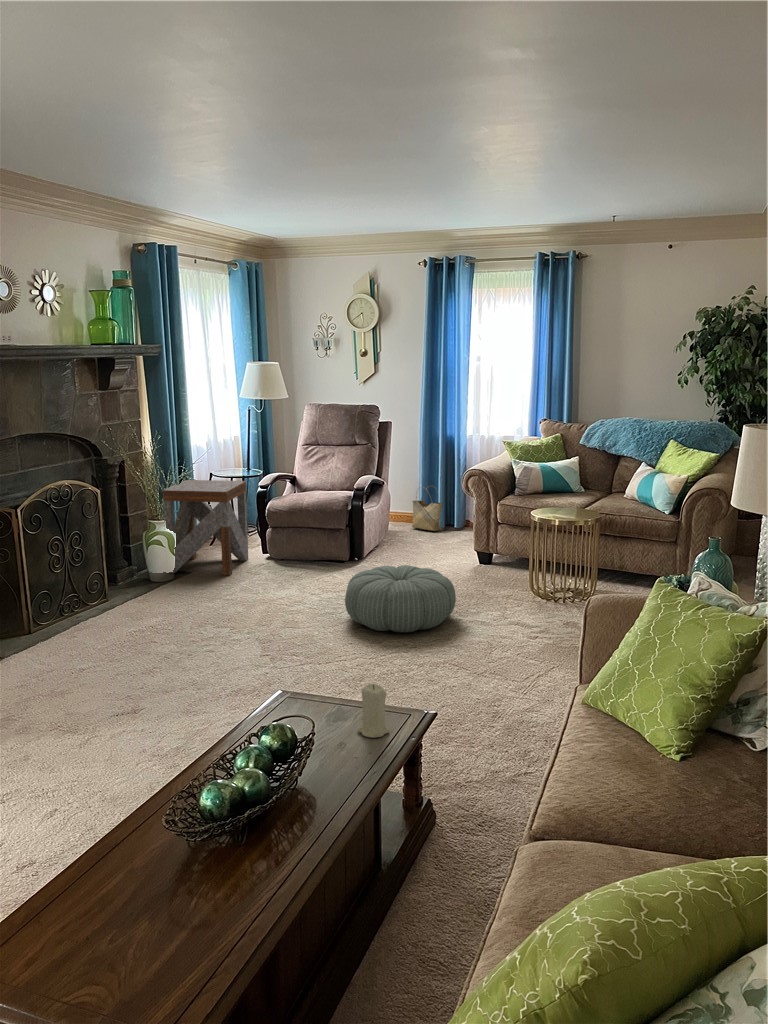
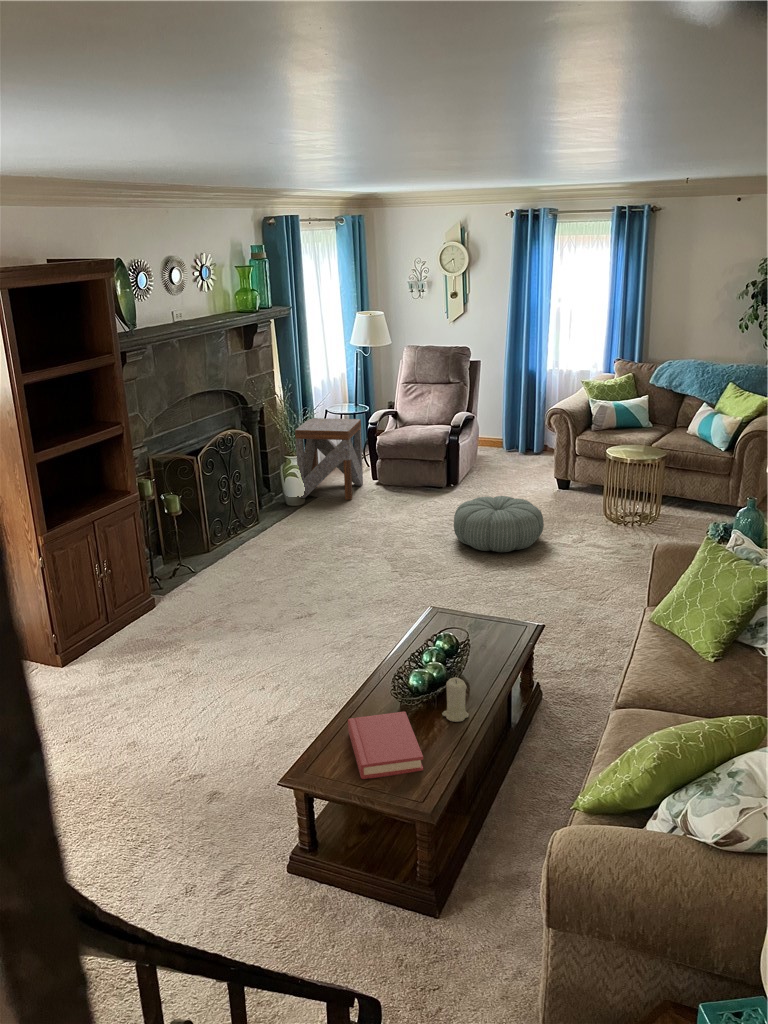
woven basket: present [412,486,442,531] -> none [498,416,525,455]
candle: present [357,684,389,738] -> present [442,677,469,722]
hardback book: none [89,845,204,970] -> present [348,712,423,779]

